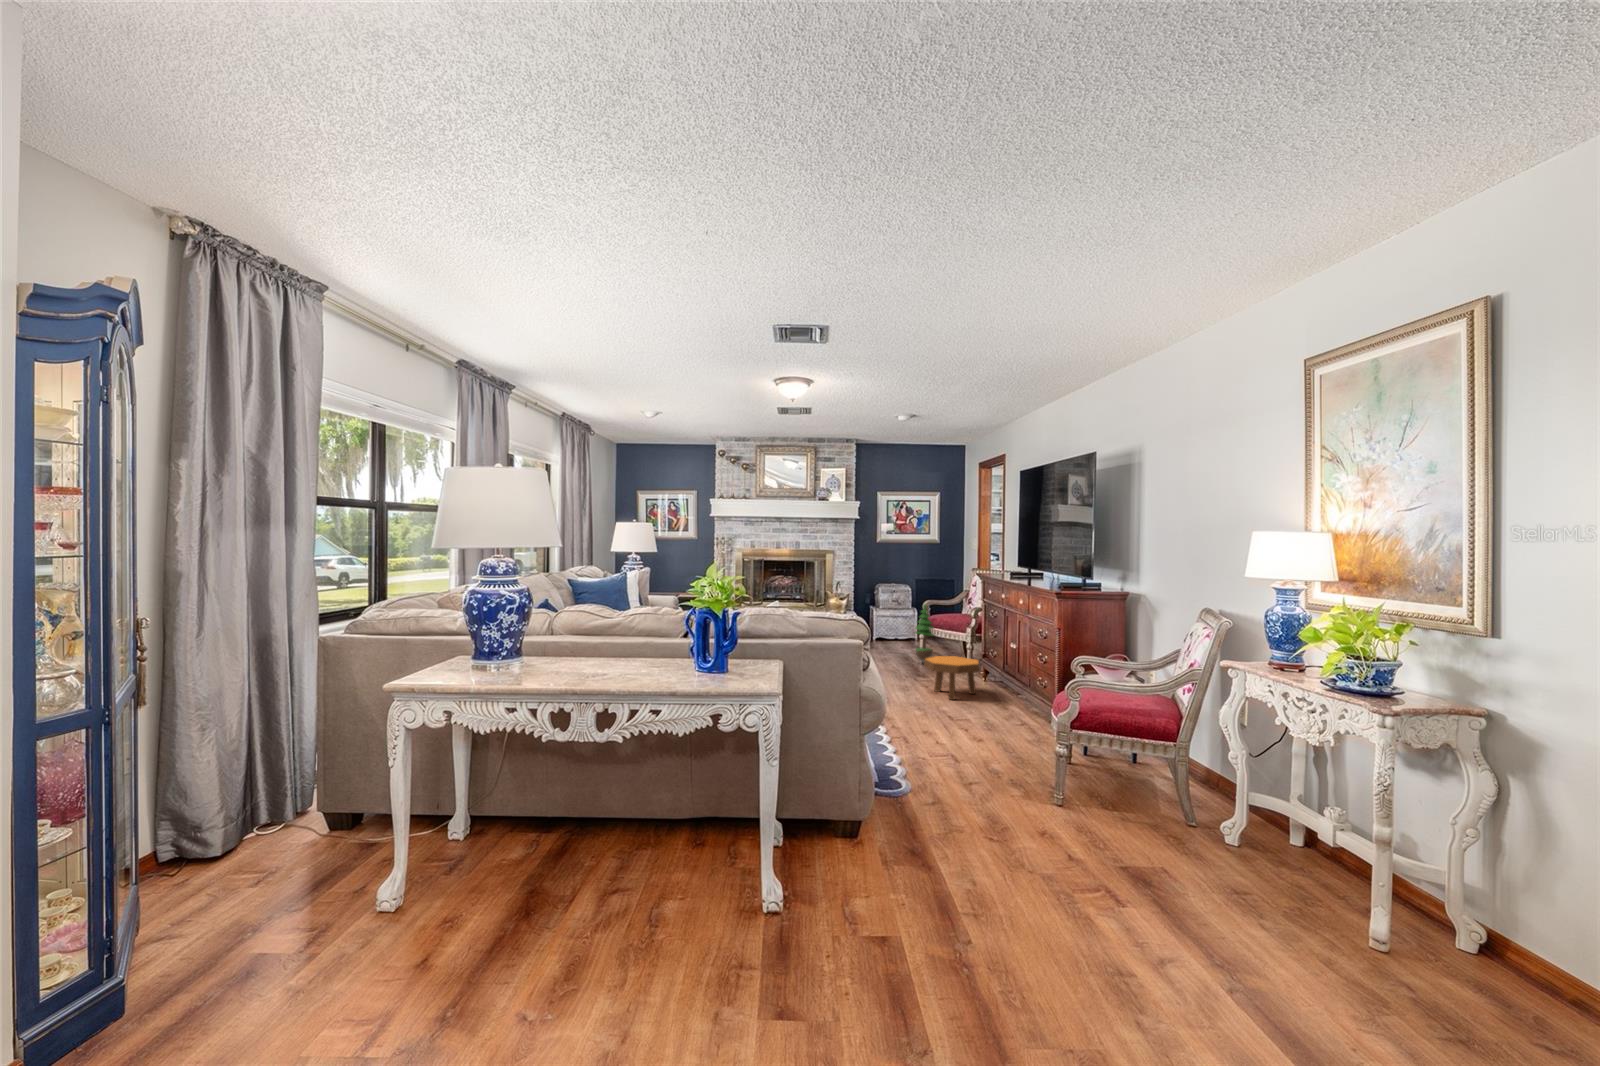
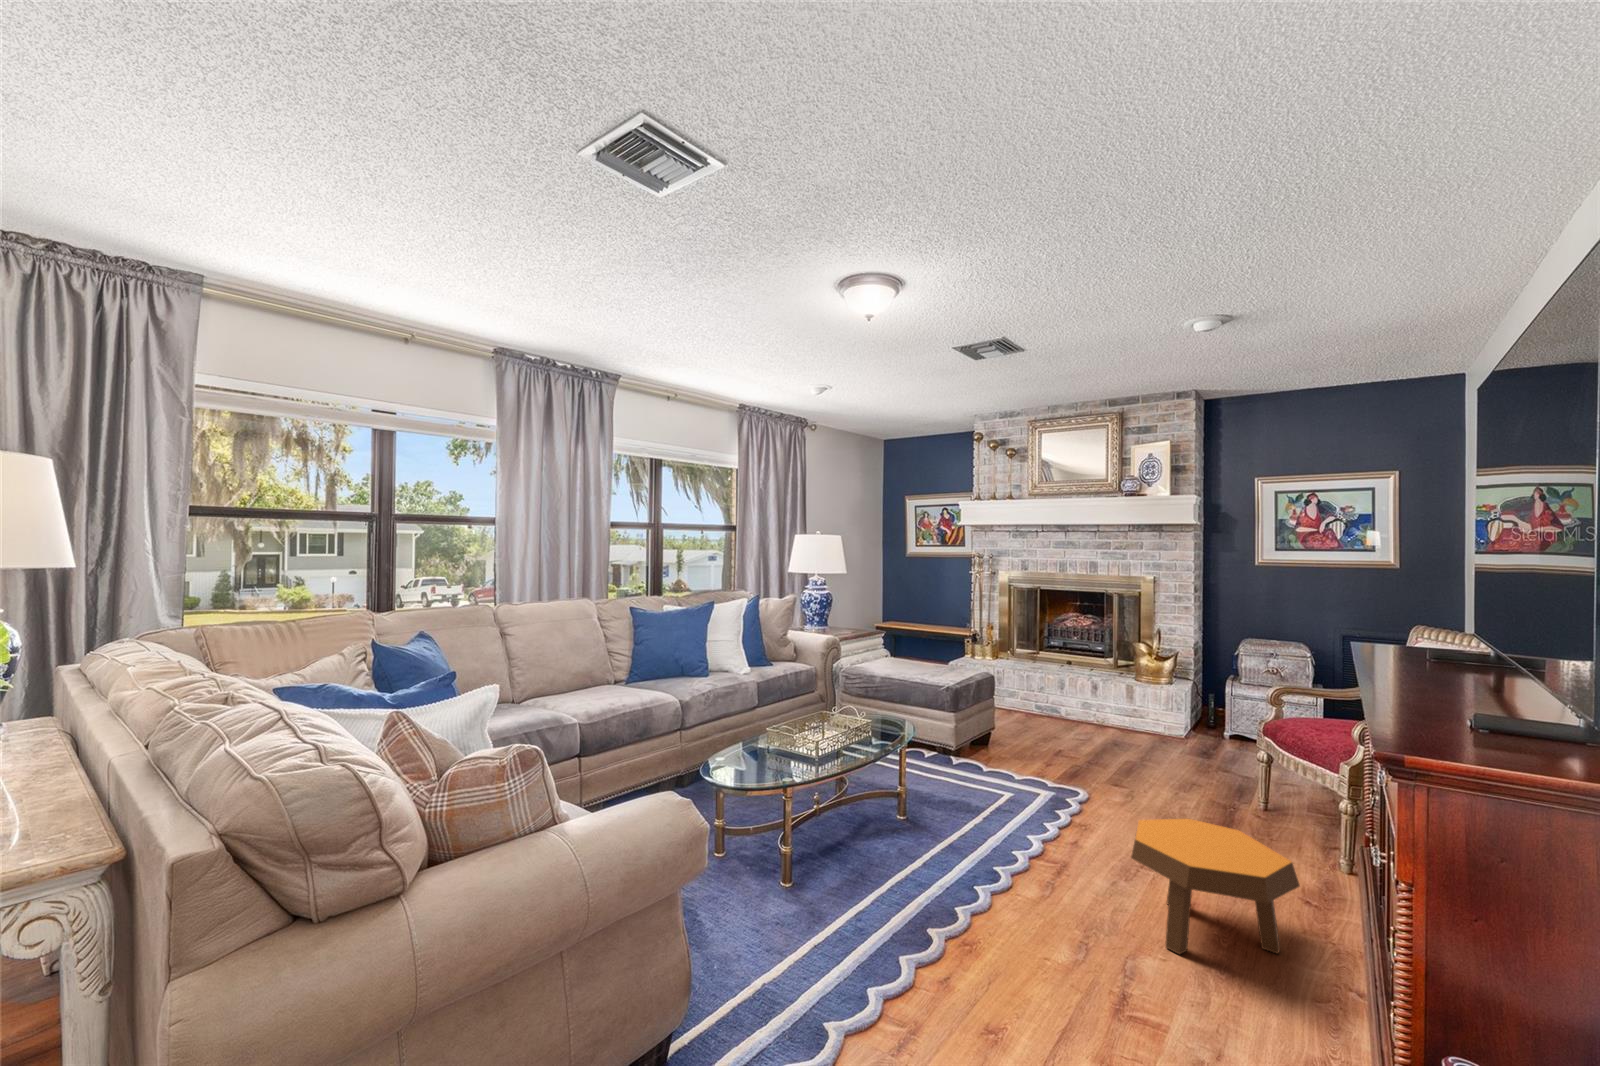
potted tree: present [915,604,934,664] -> none [1230,684,1288,816]

